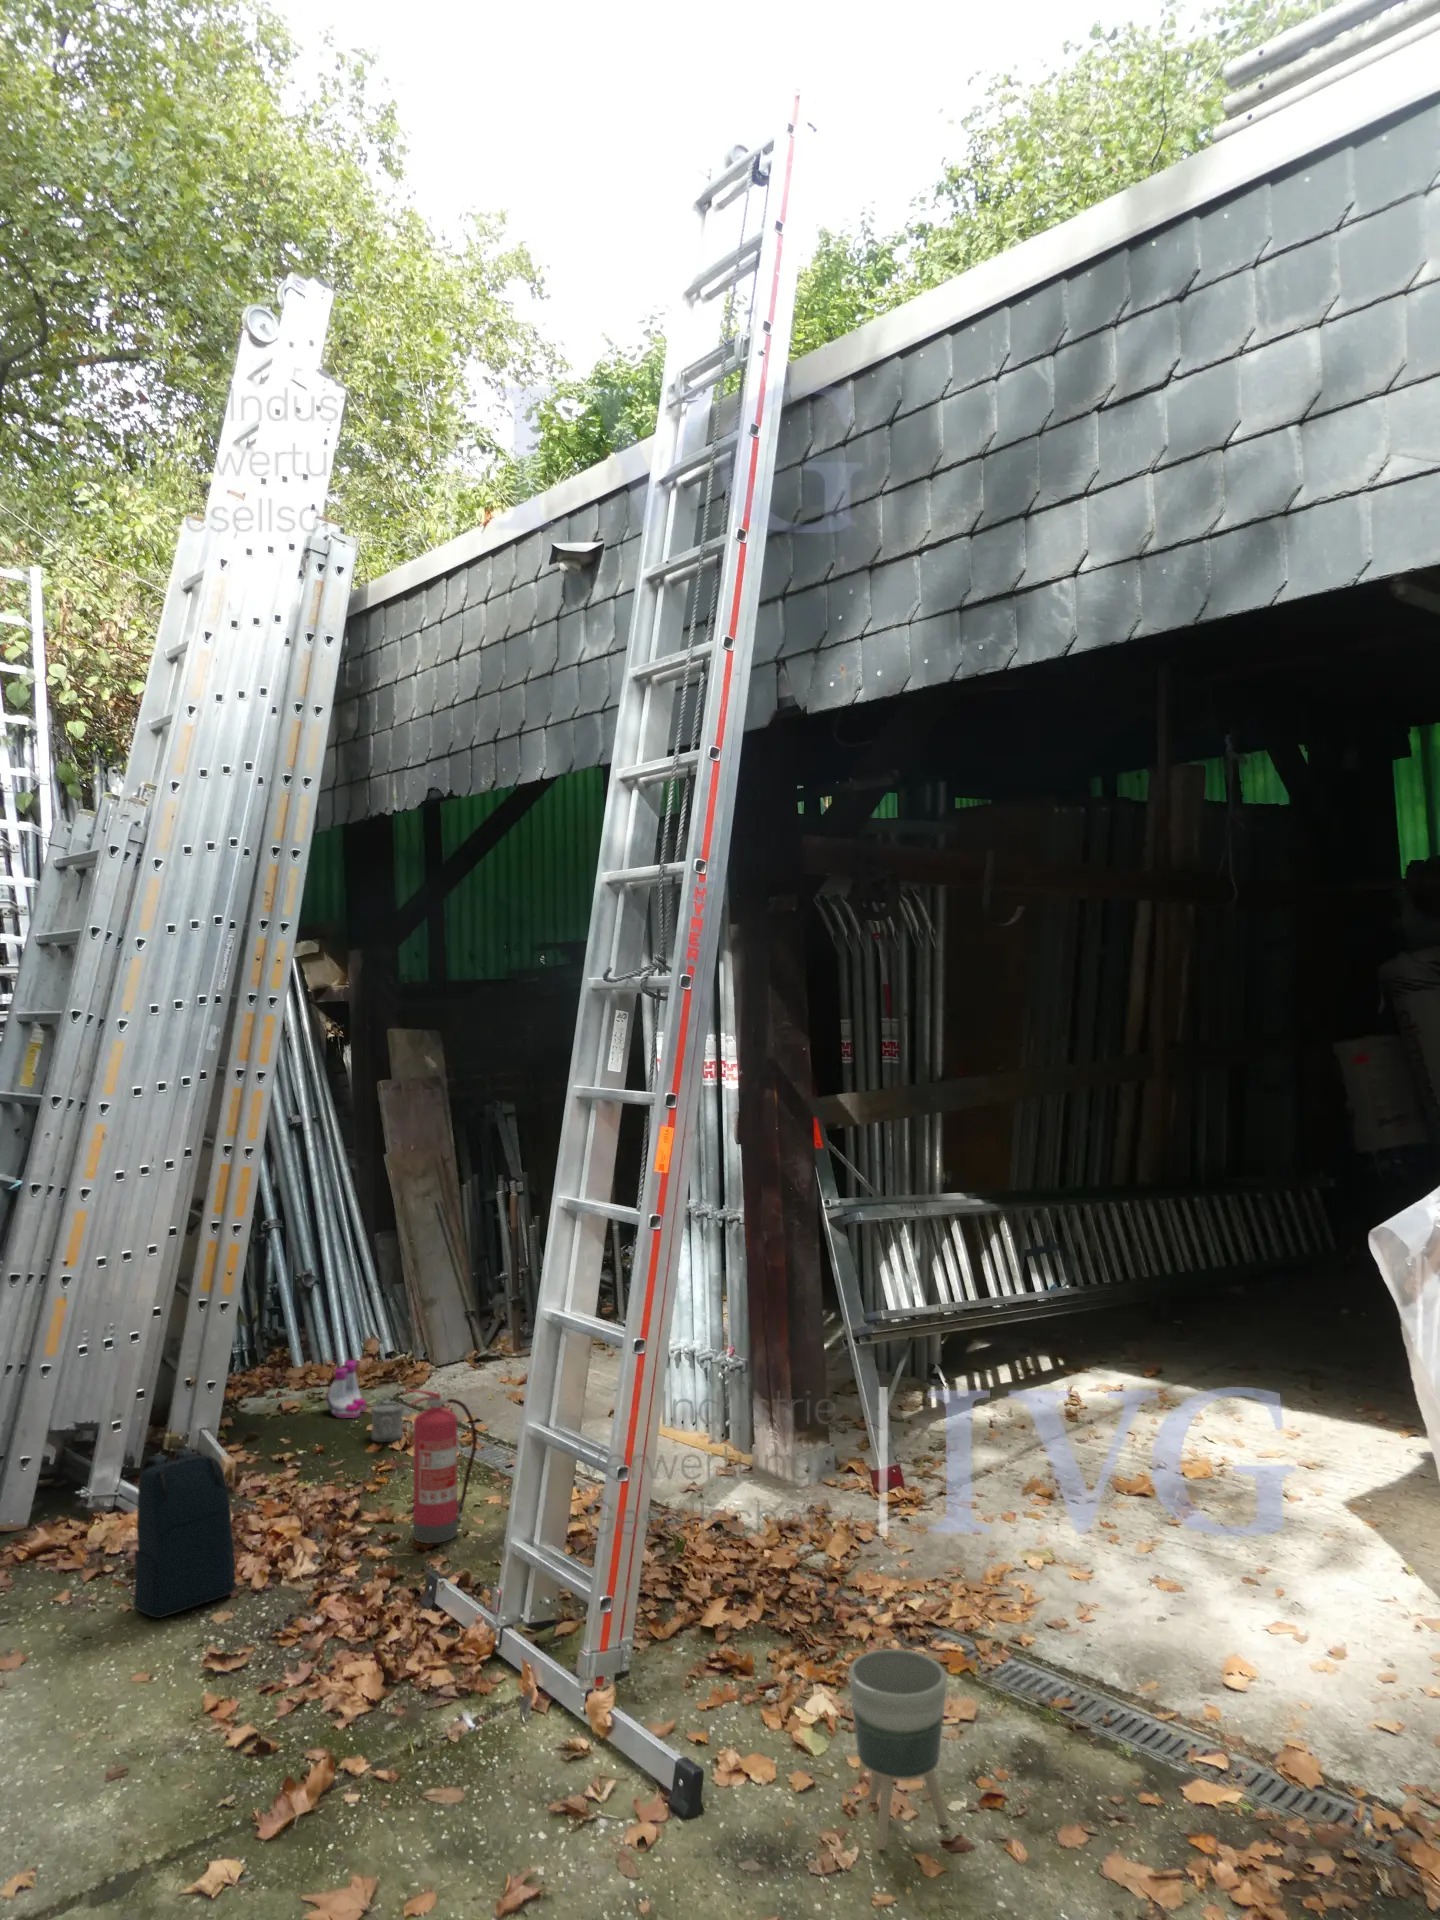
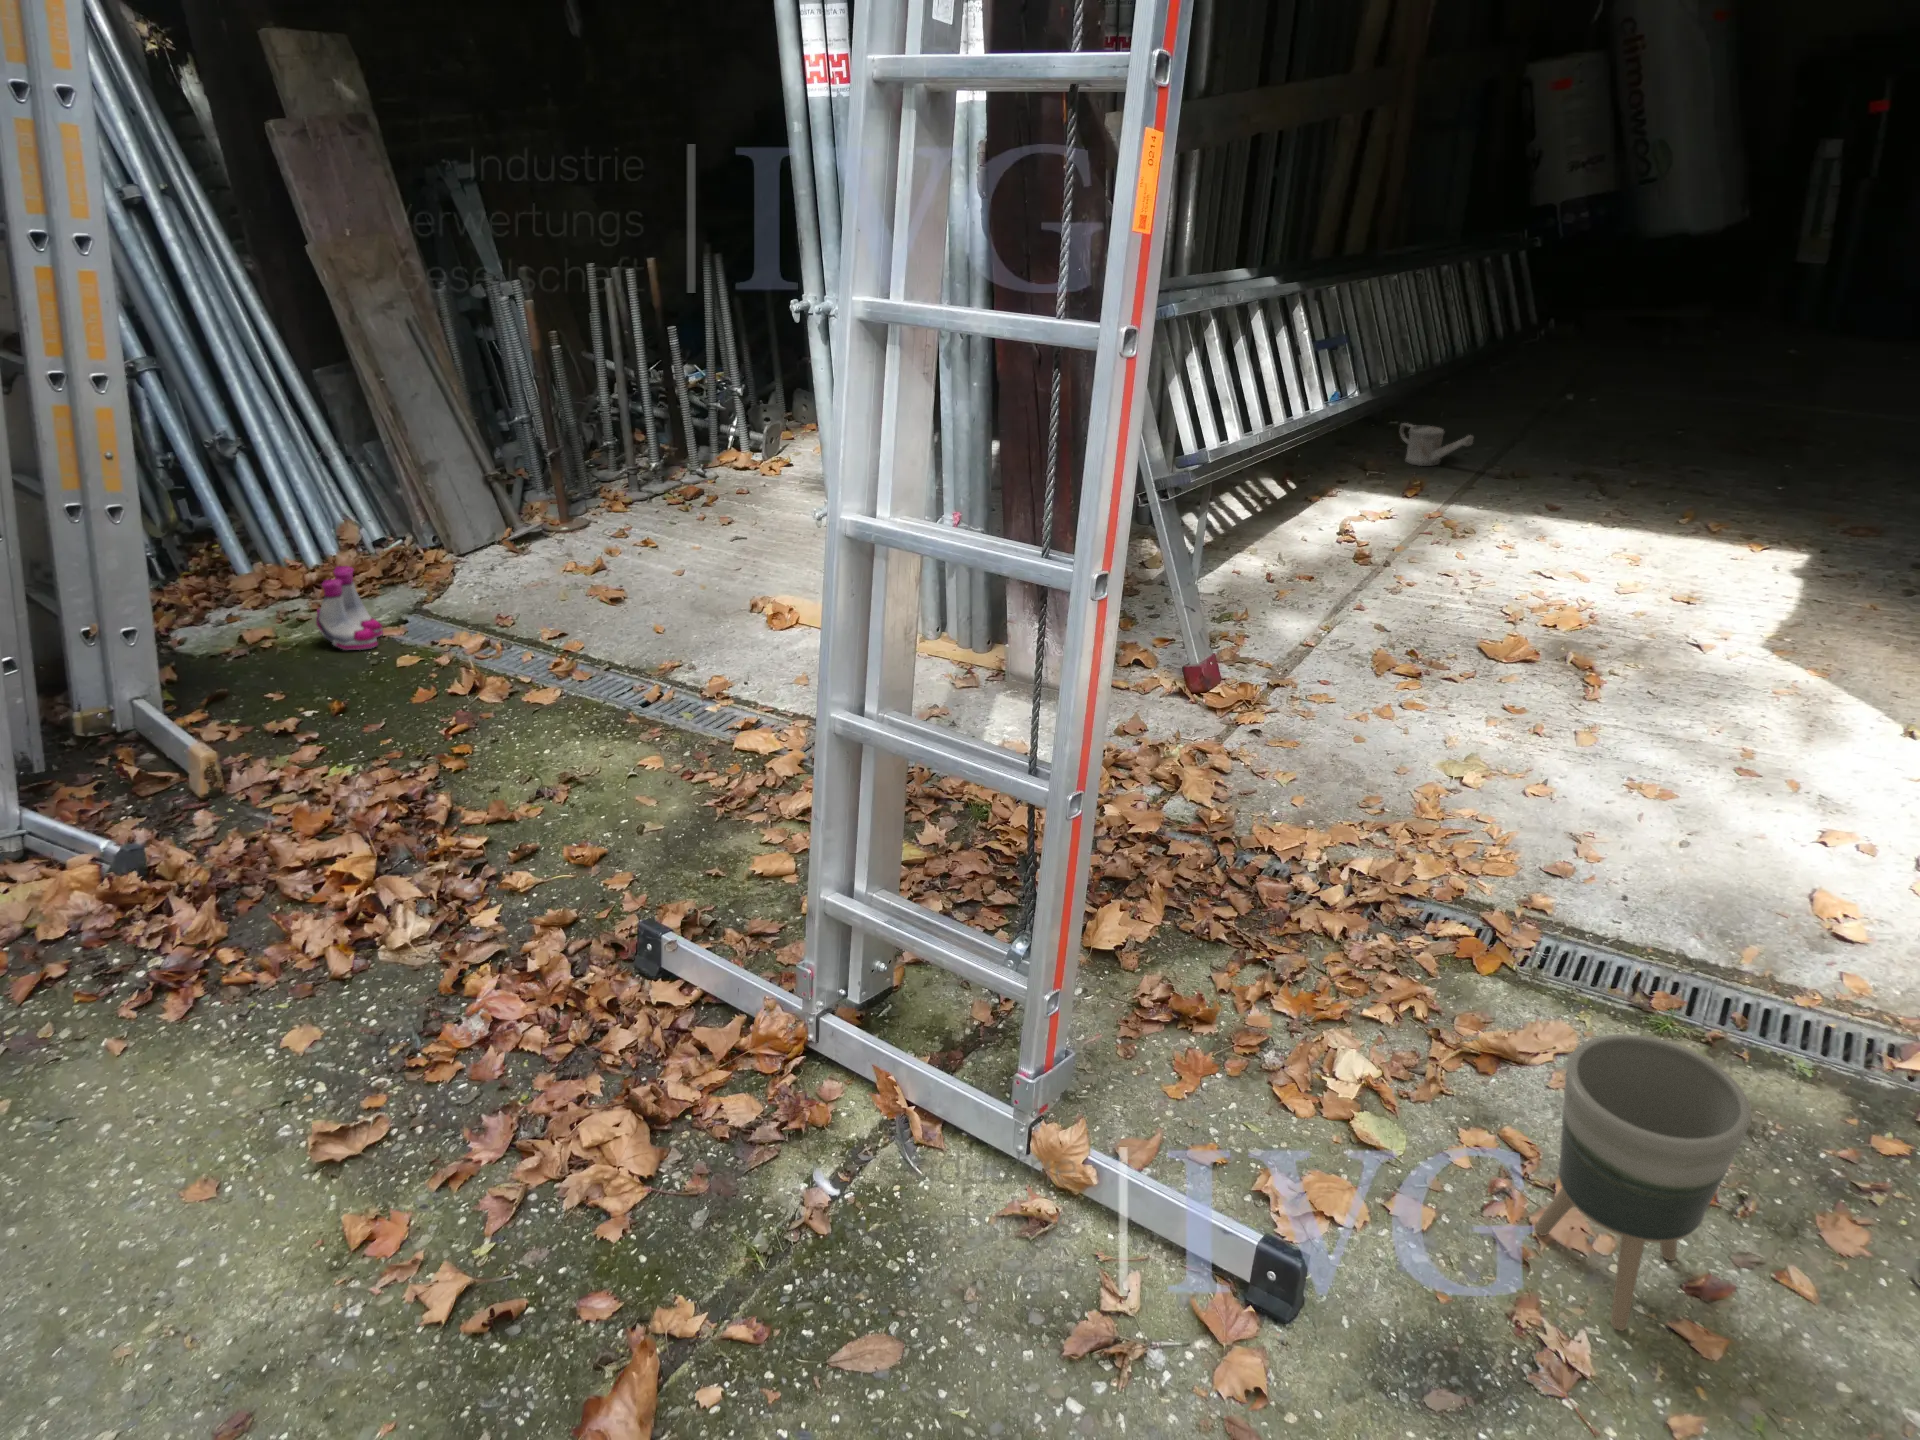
fire extinguisher: present [408,1389,477,1543] -> none [514,632,640,851]
watering can: present [371,1399,404,1442] -> present [1400,423,1473,466]
backpack: present [134,1448,235,1618] -> none [70,783,304,1061]

